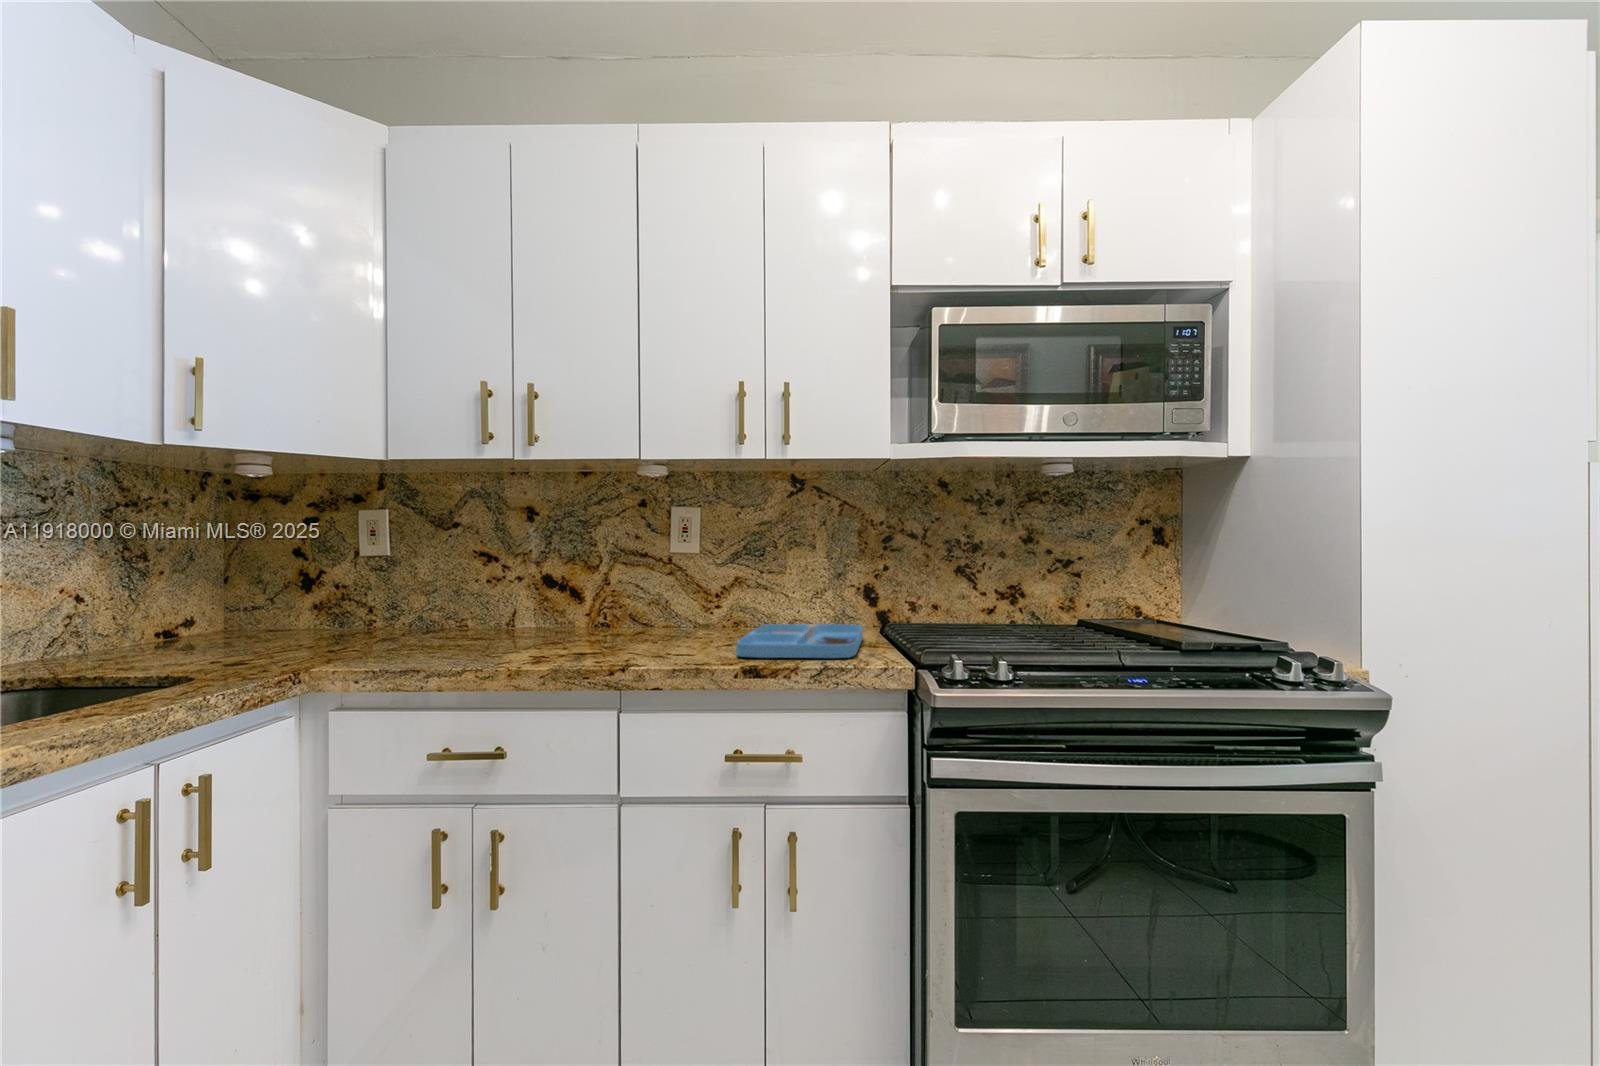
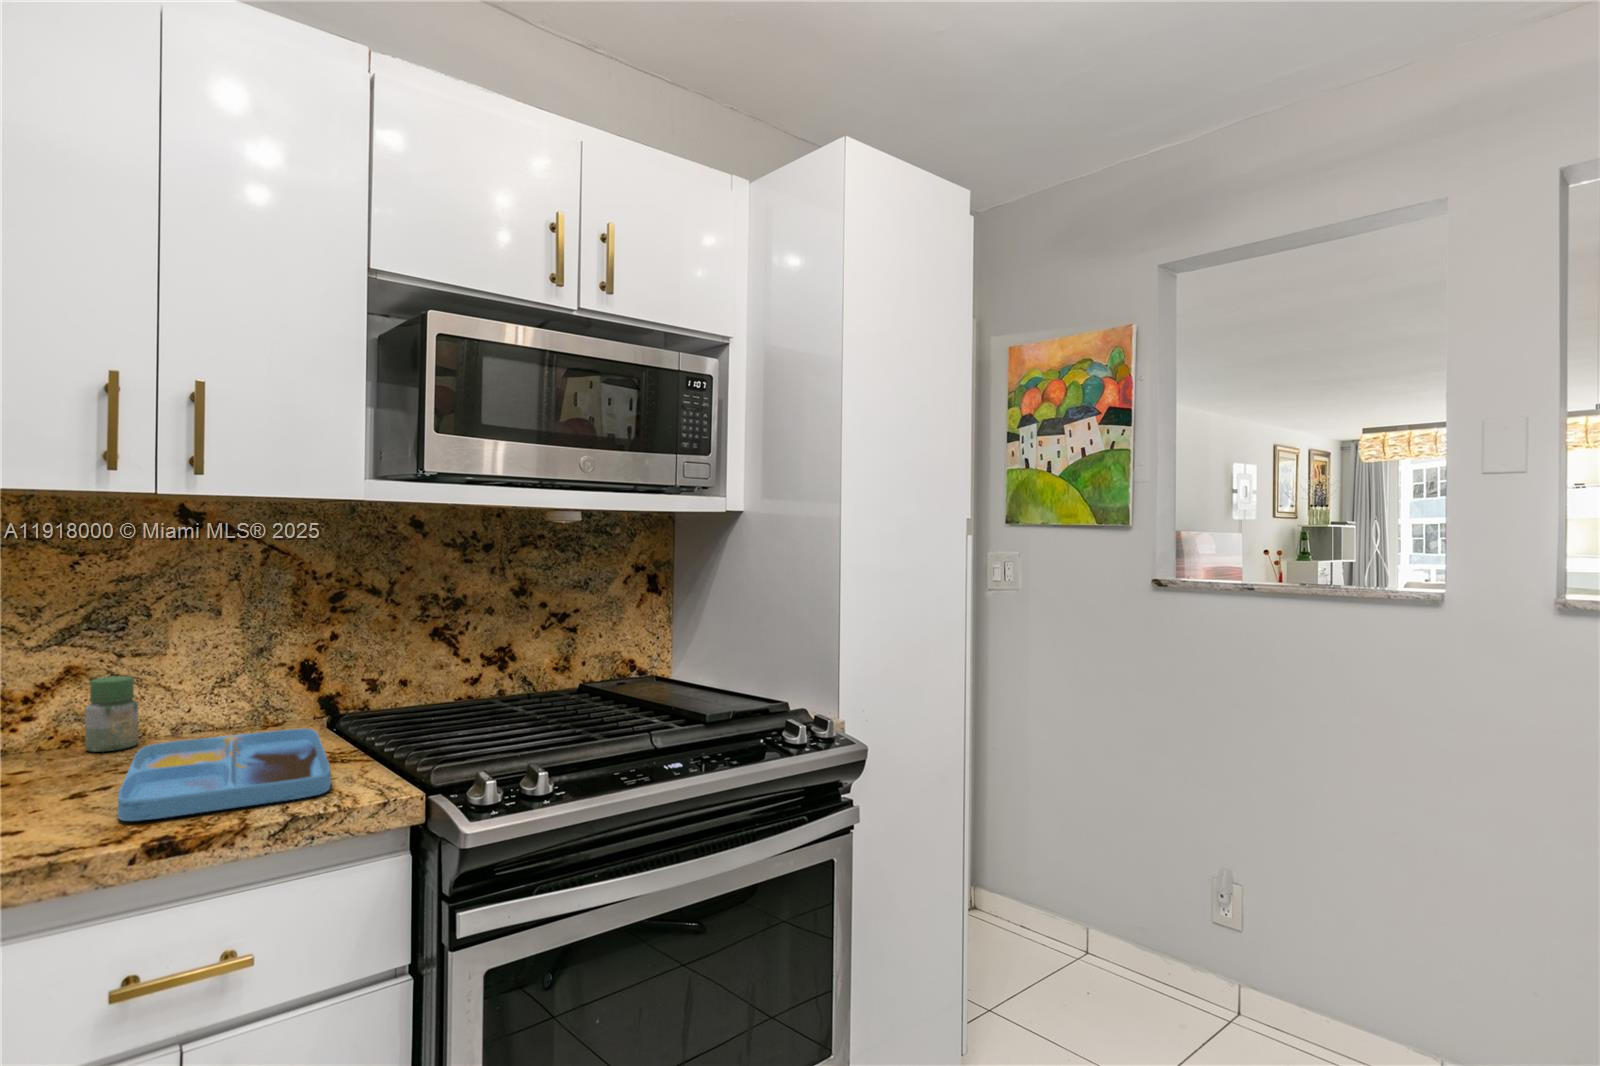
jar: none [742,584,769,630] -> present [85,676,138,752]

